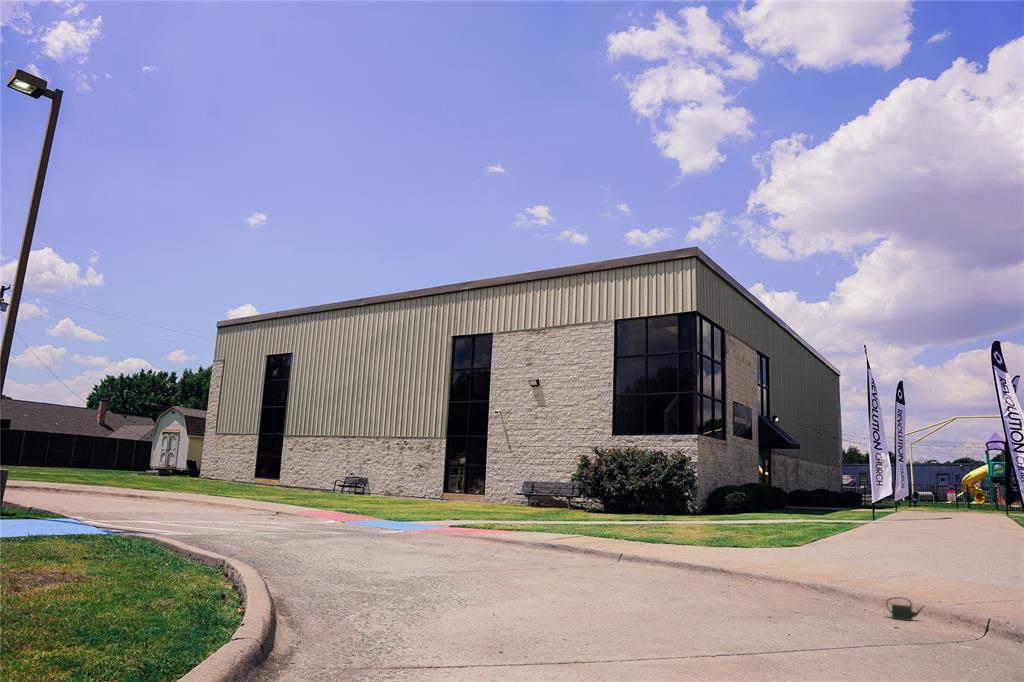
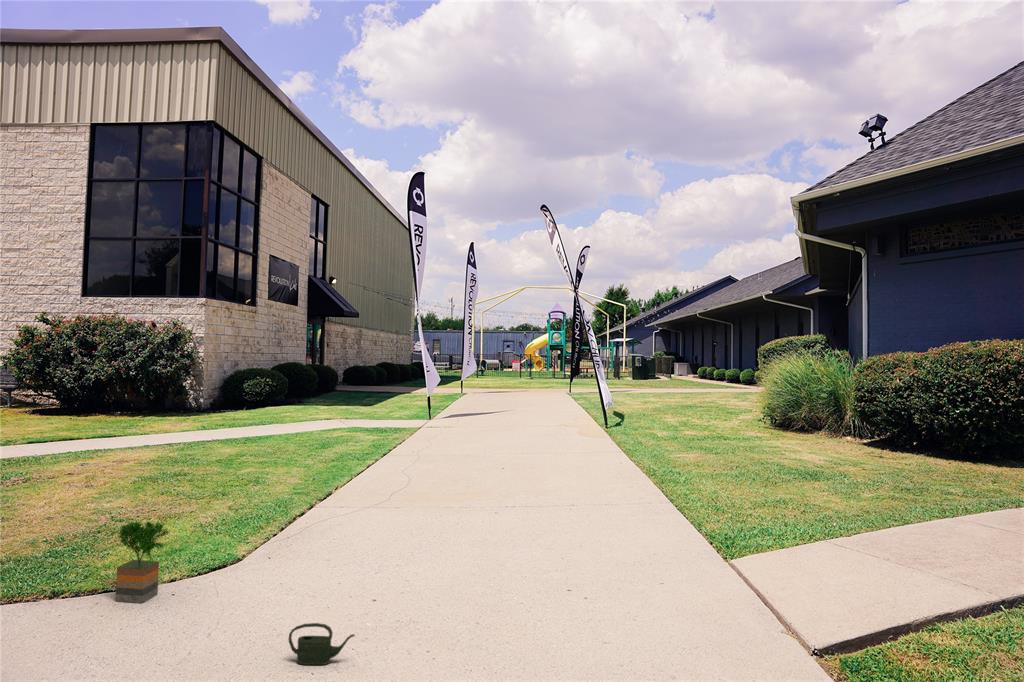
potted tree: none [761,547,789,592] -> present [116,521,169,603]

